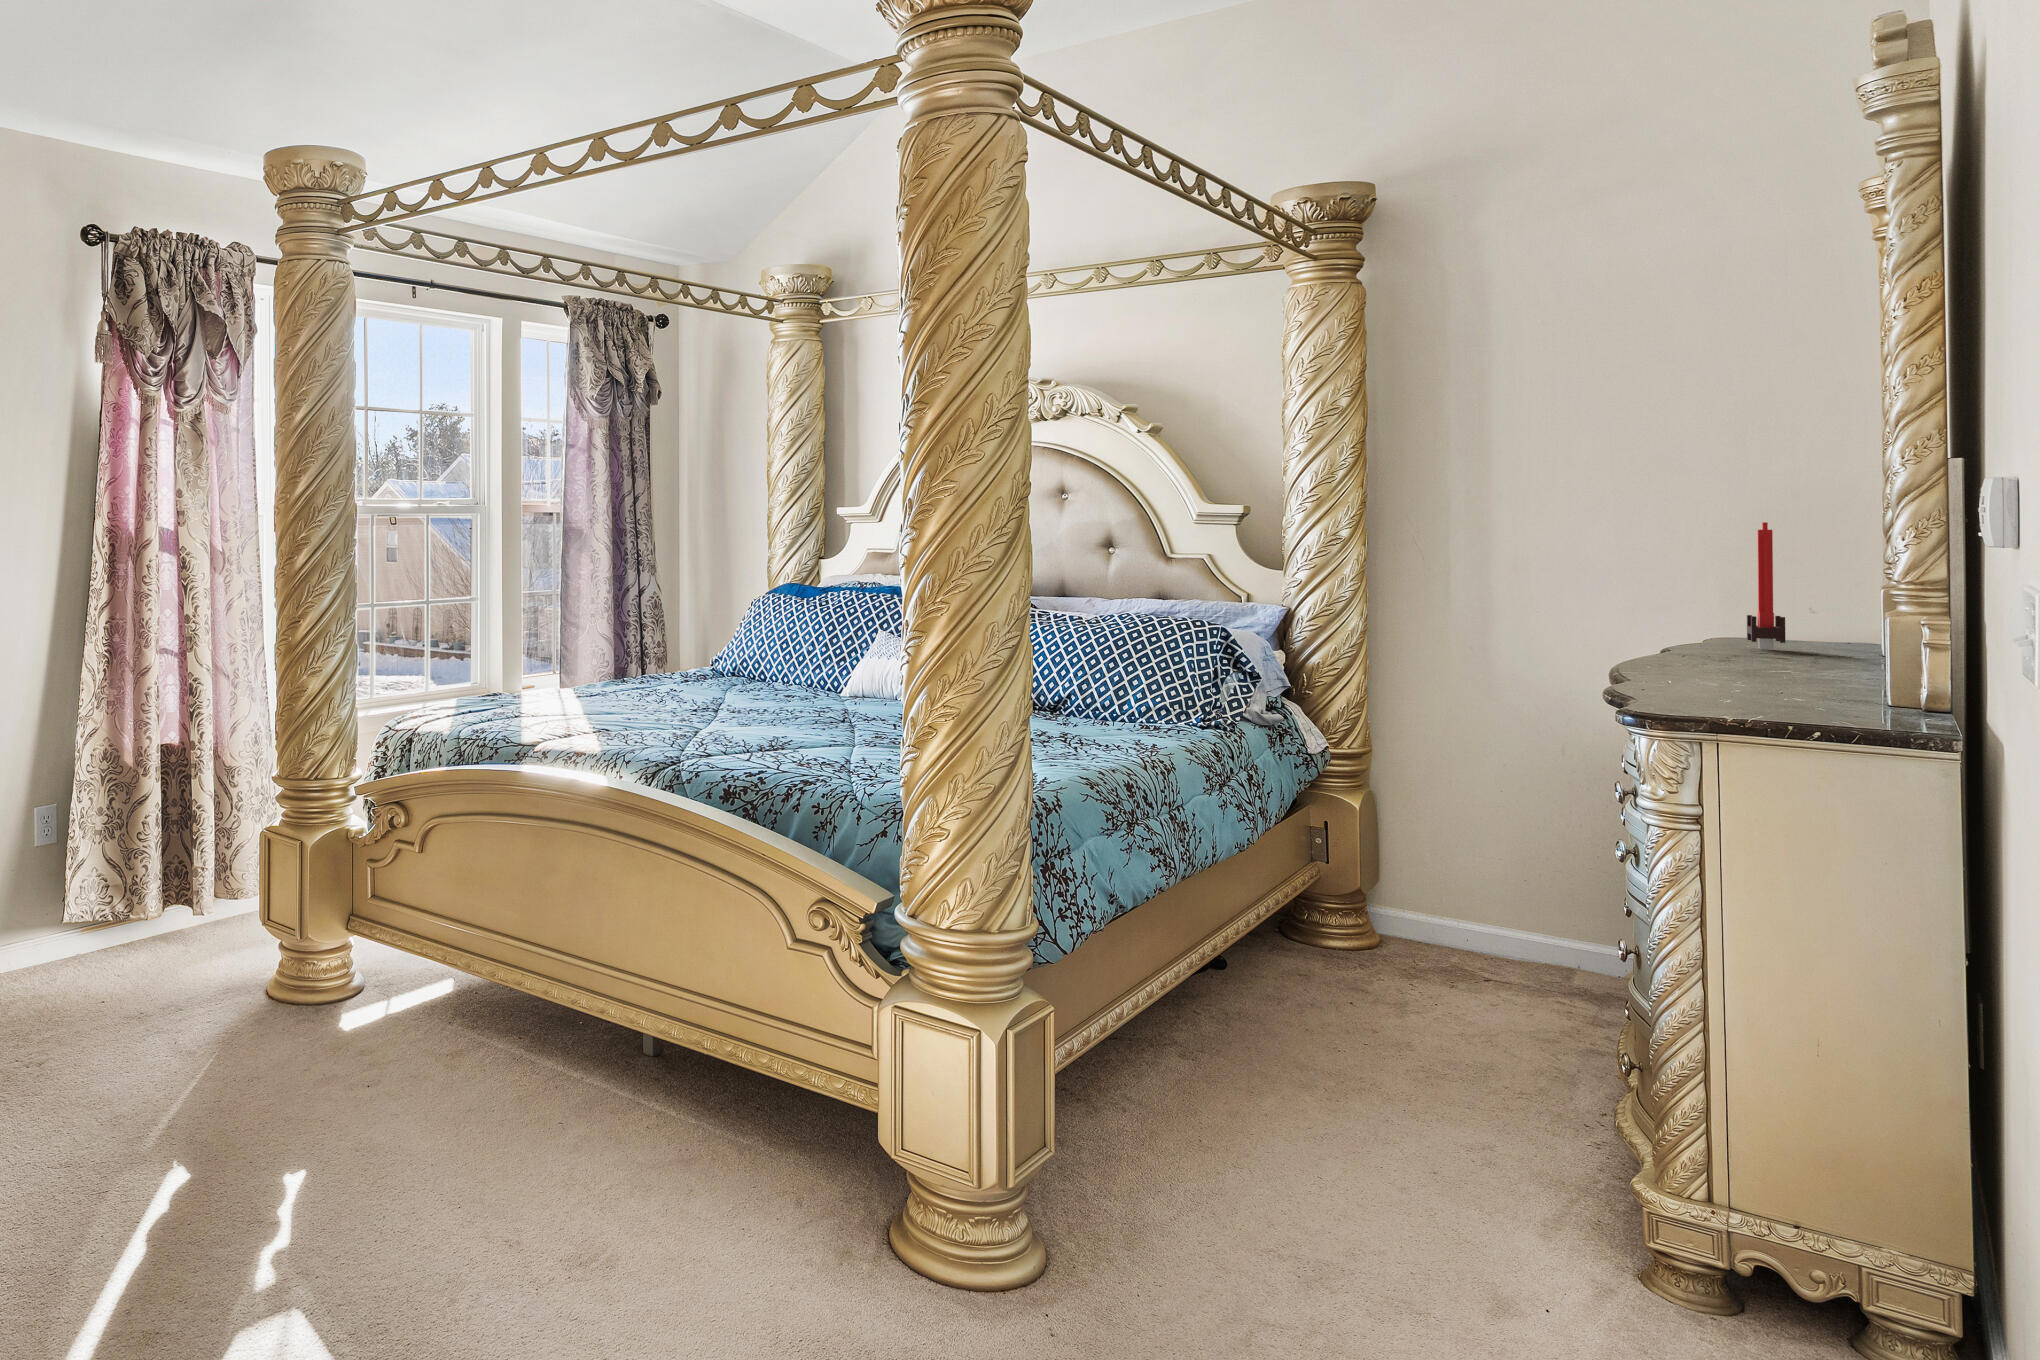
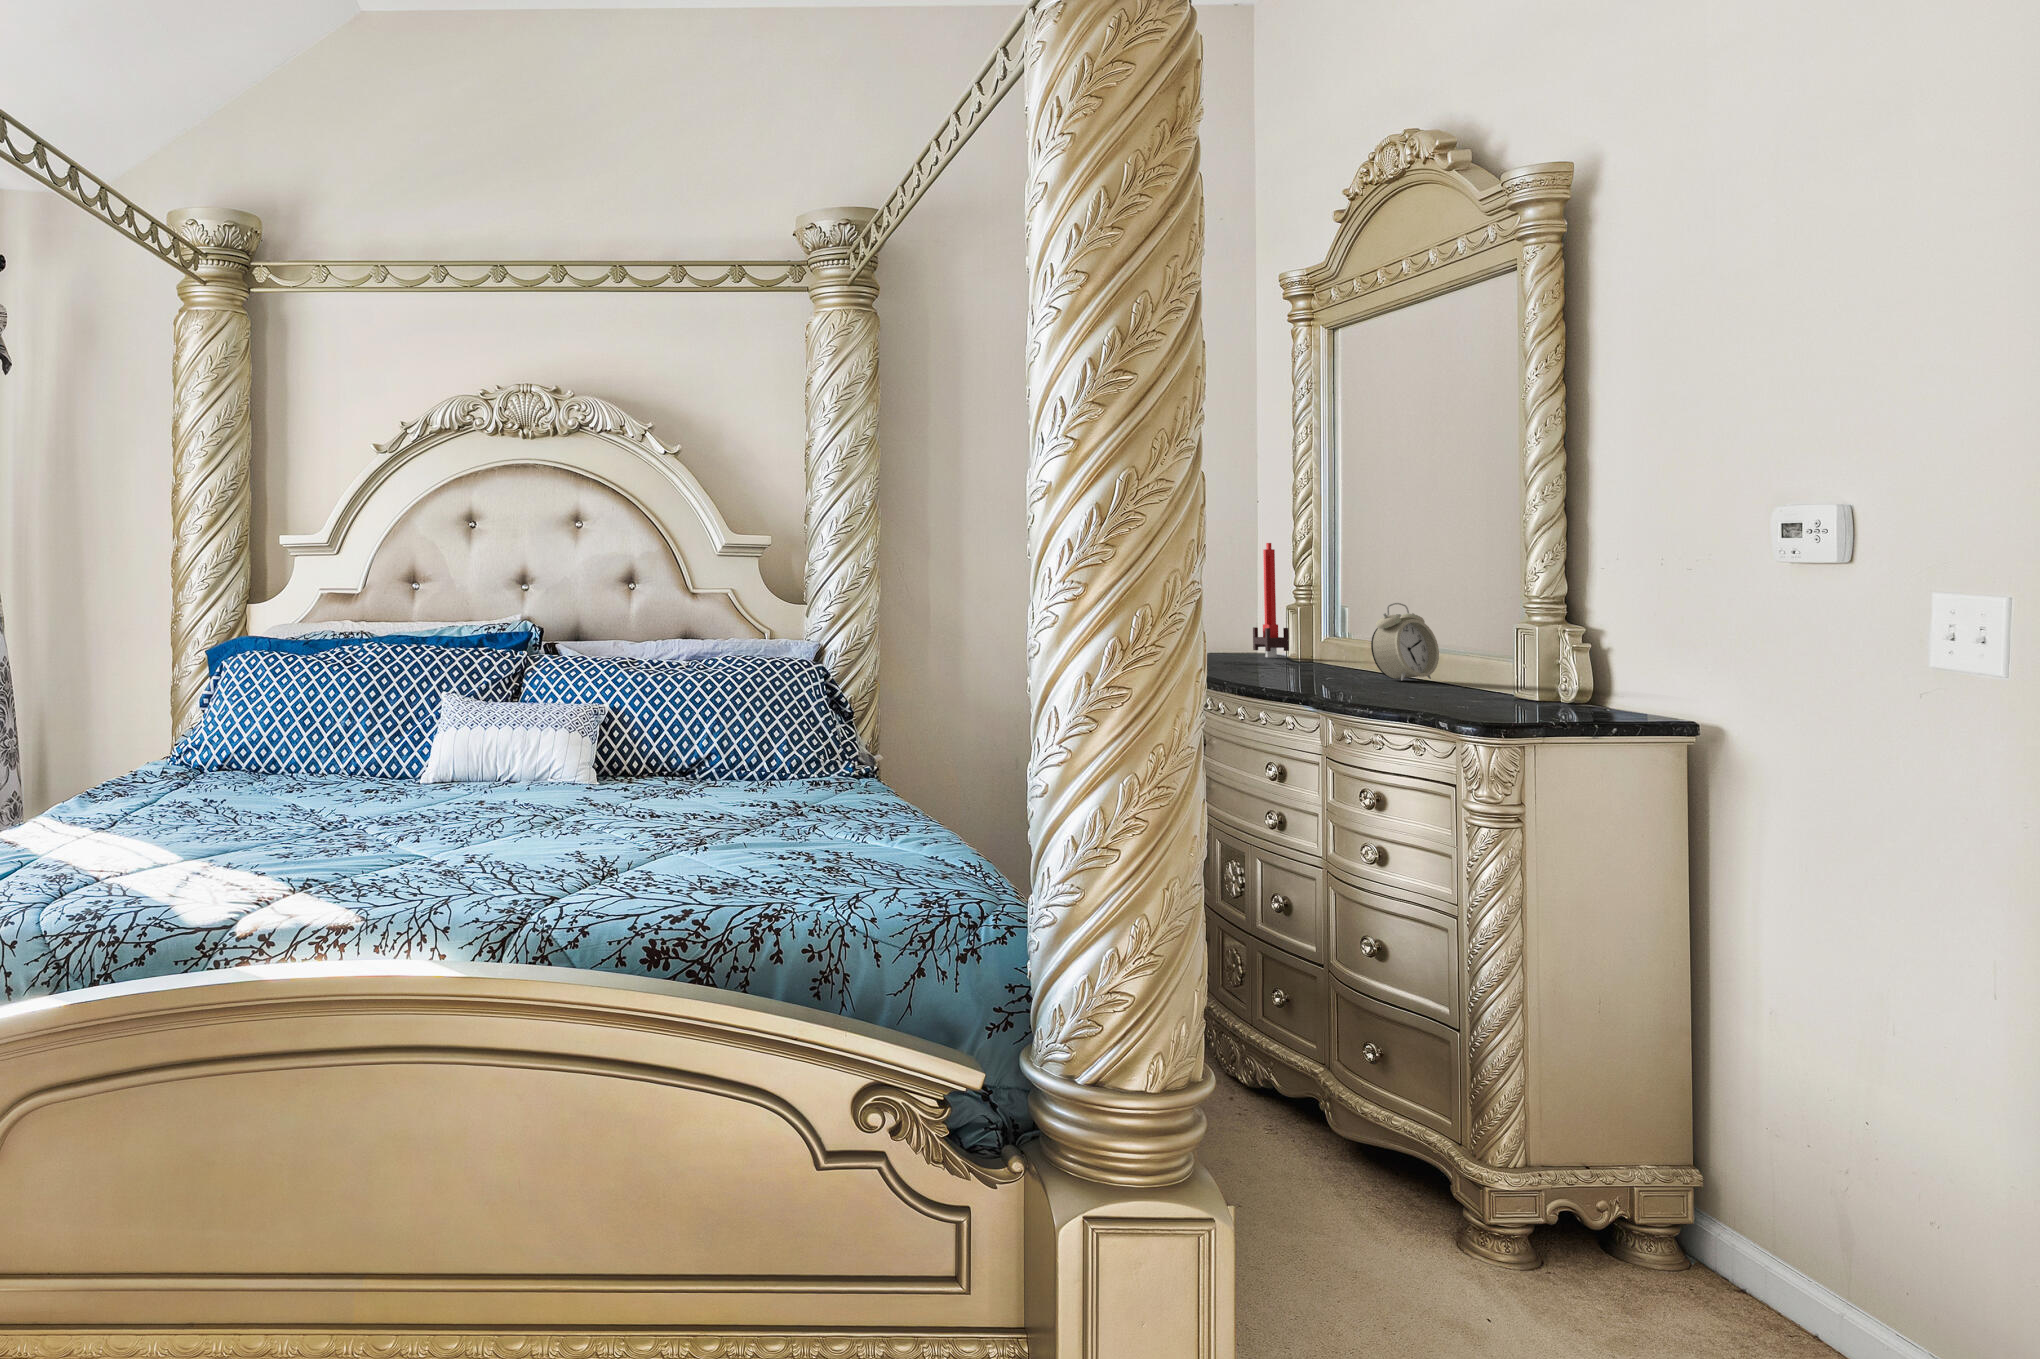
alarm clock: none [1671,595,1758,677] -> present [1371,603,1439,680]

